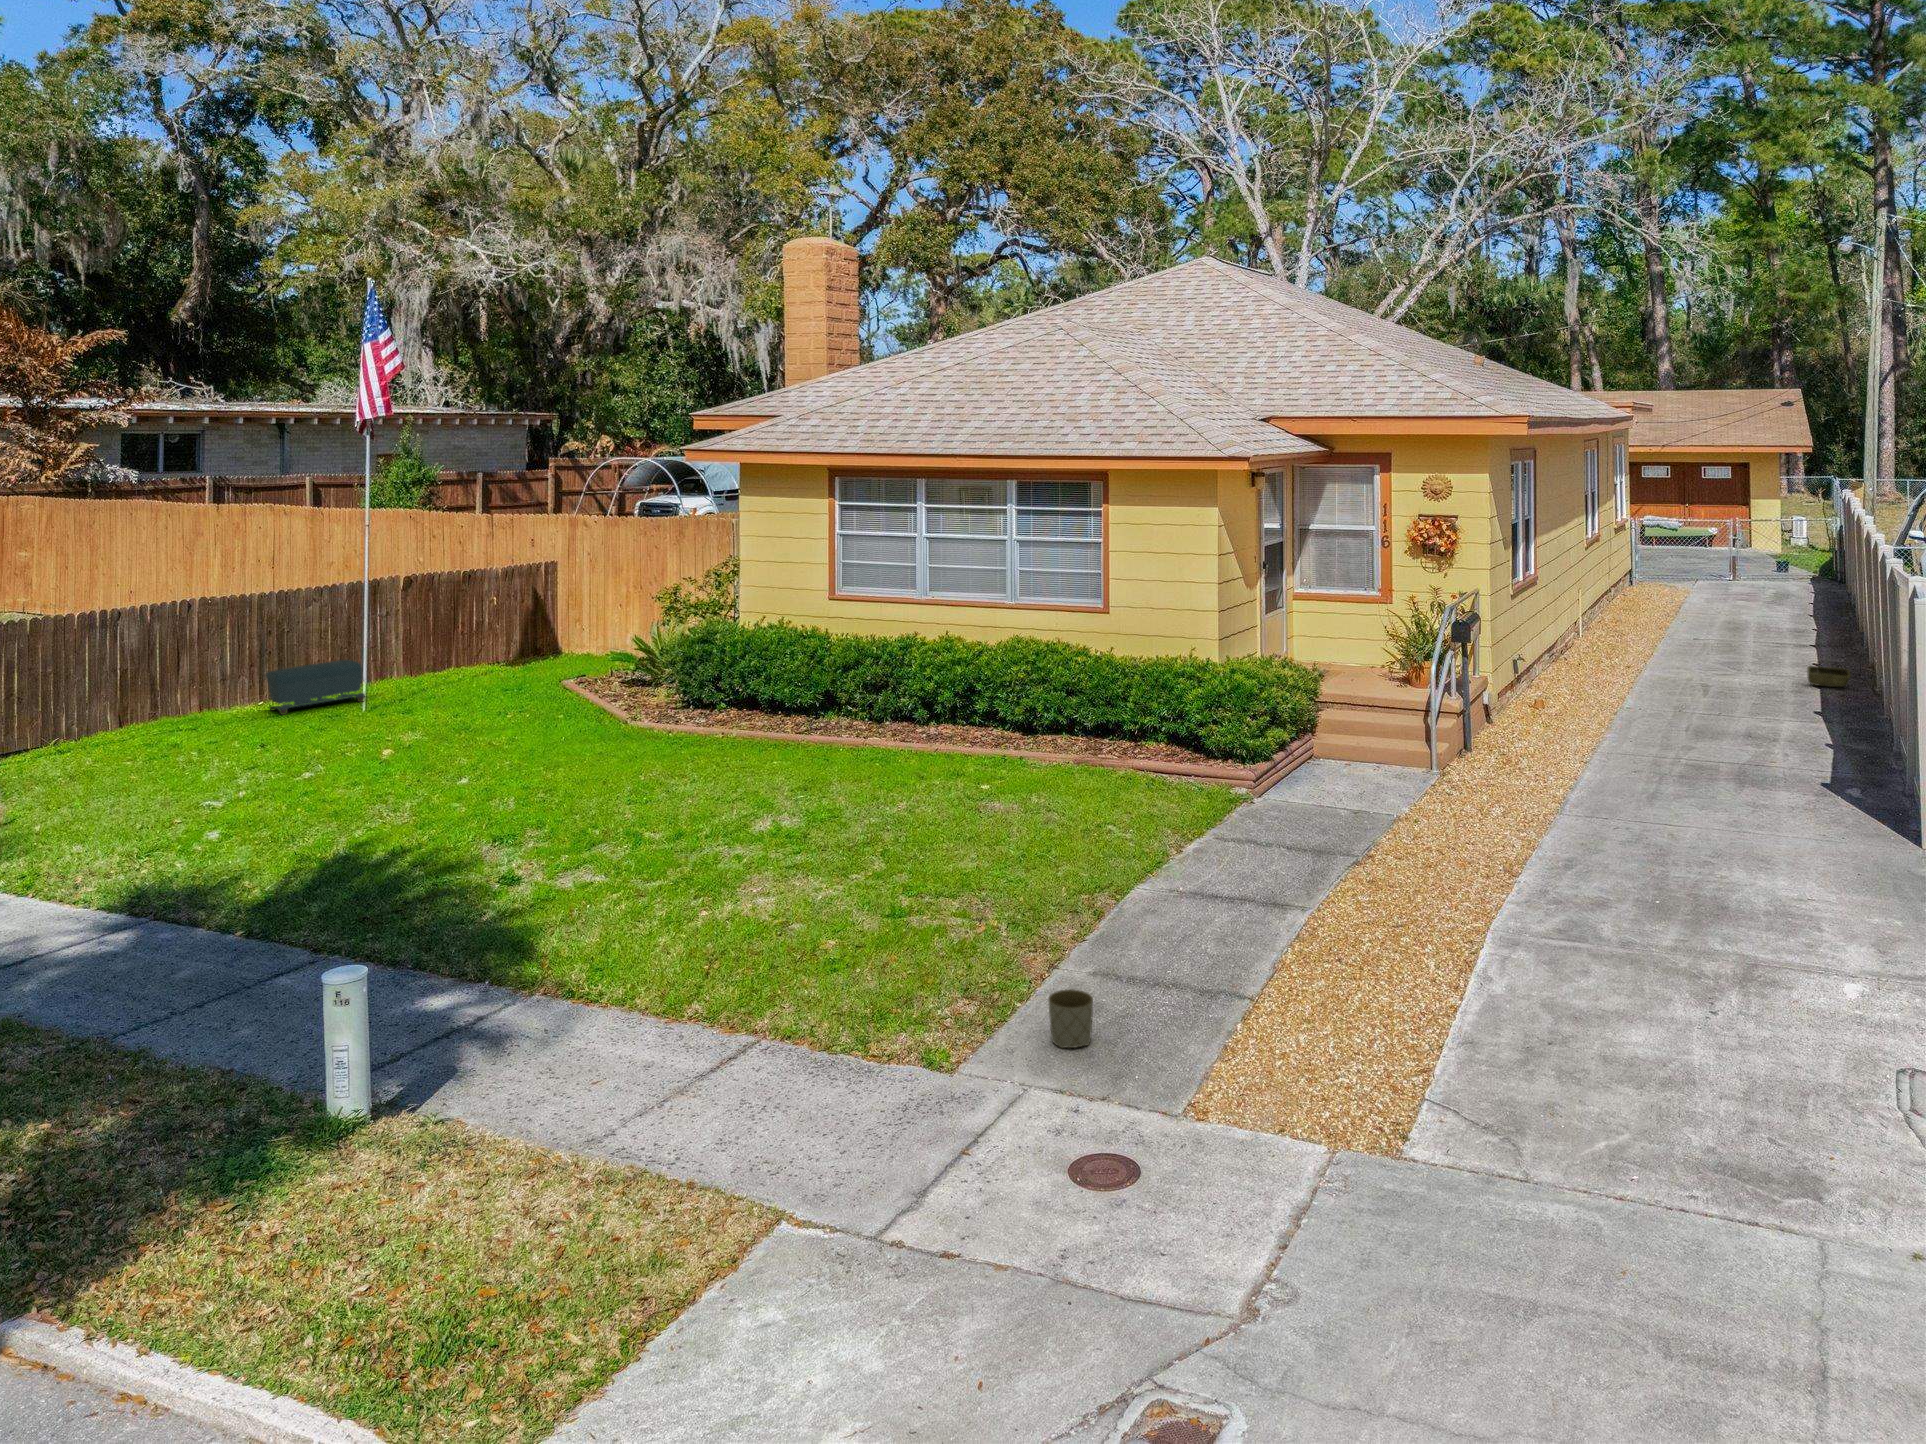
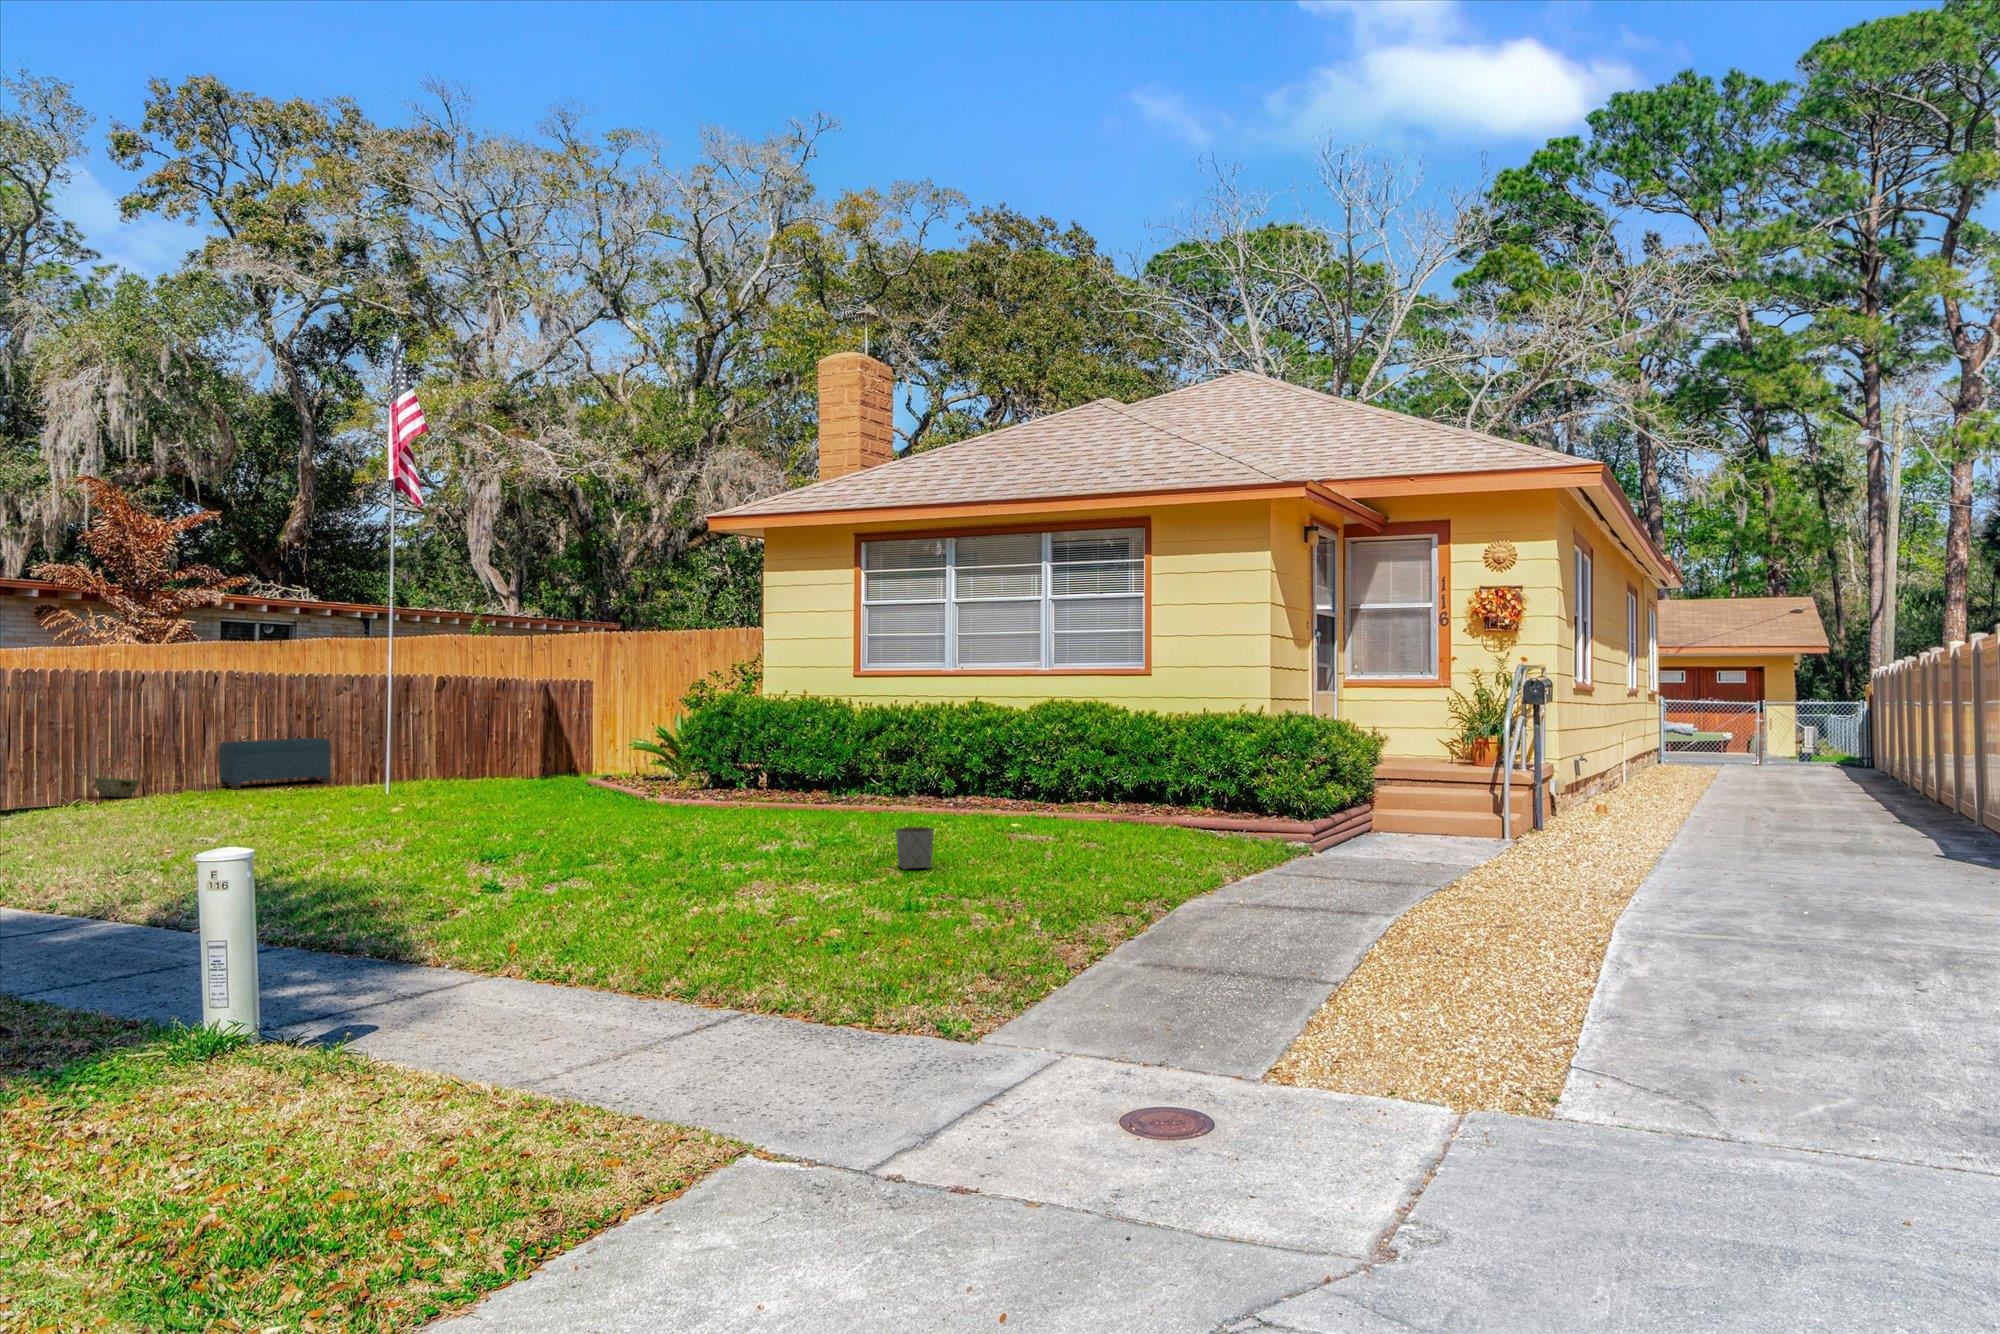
woven basket: present [1807,666,1851,687] -> present [95,777,140,798]
planter: present [1048,989,1093,1048] -> present [896,827,934,870]

